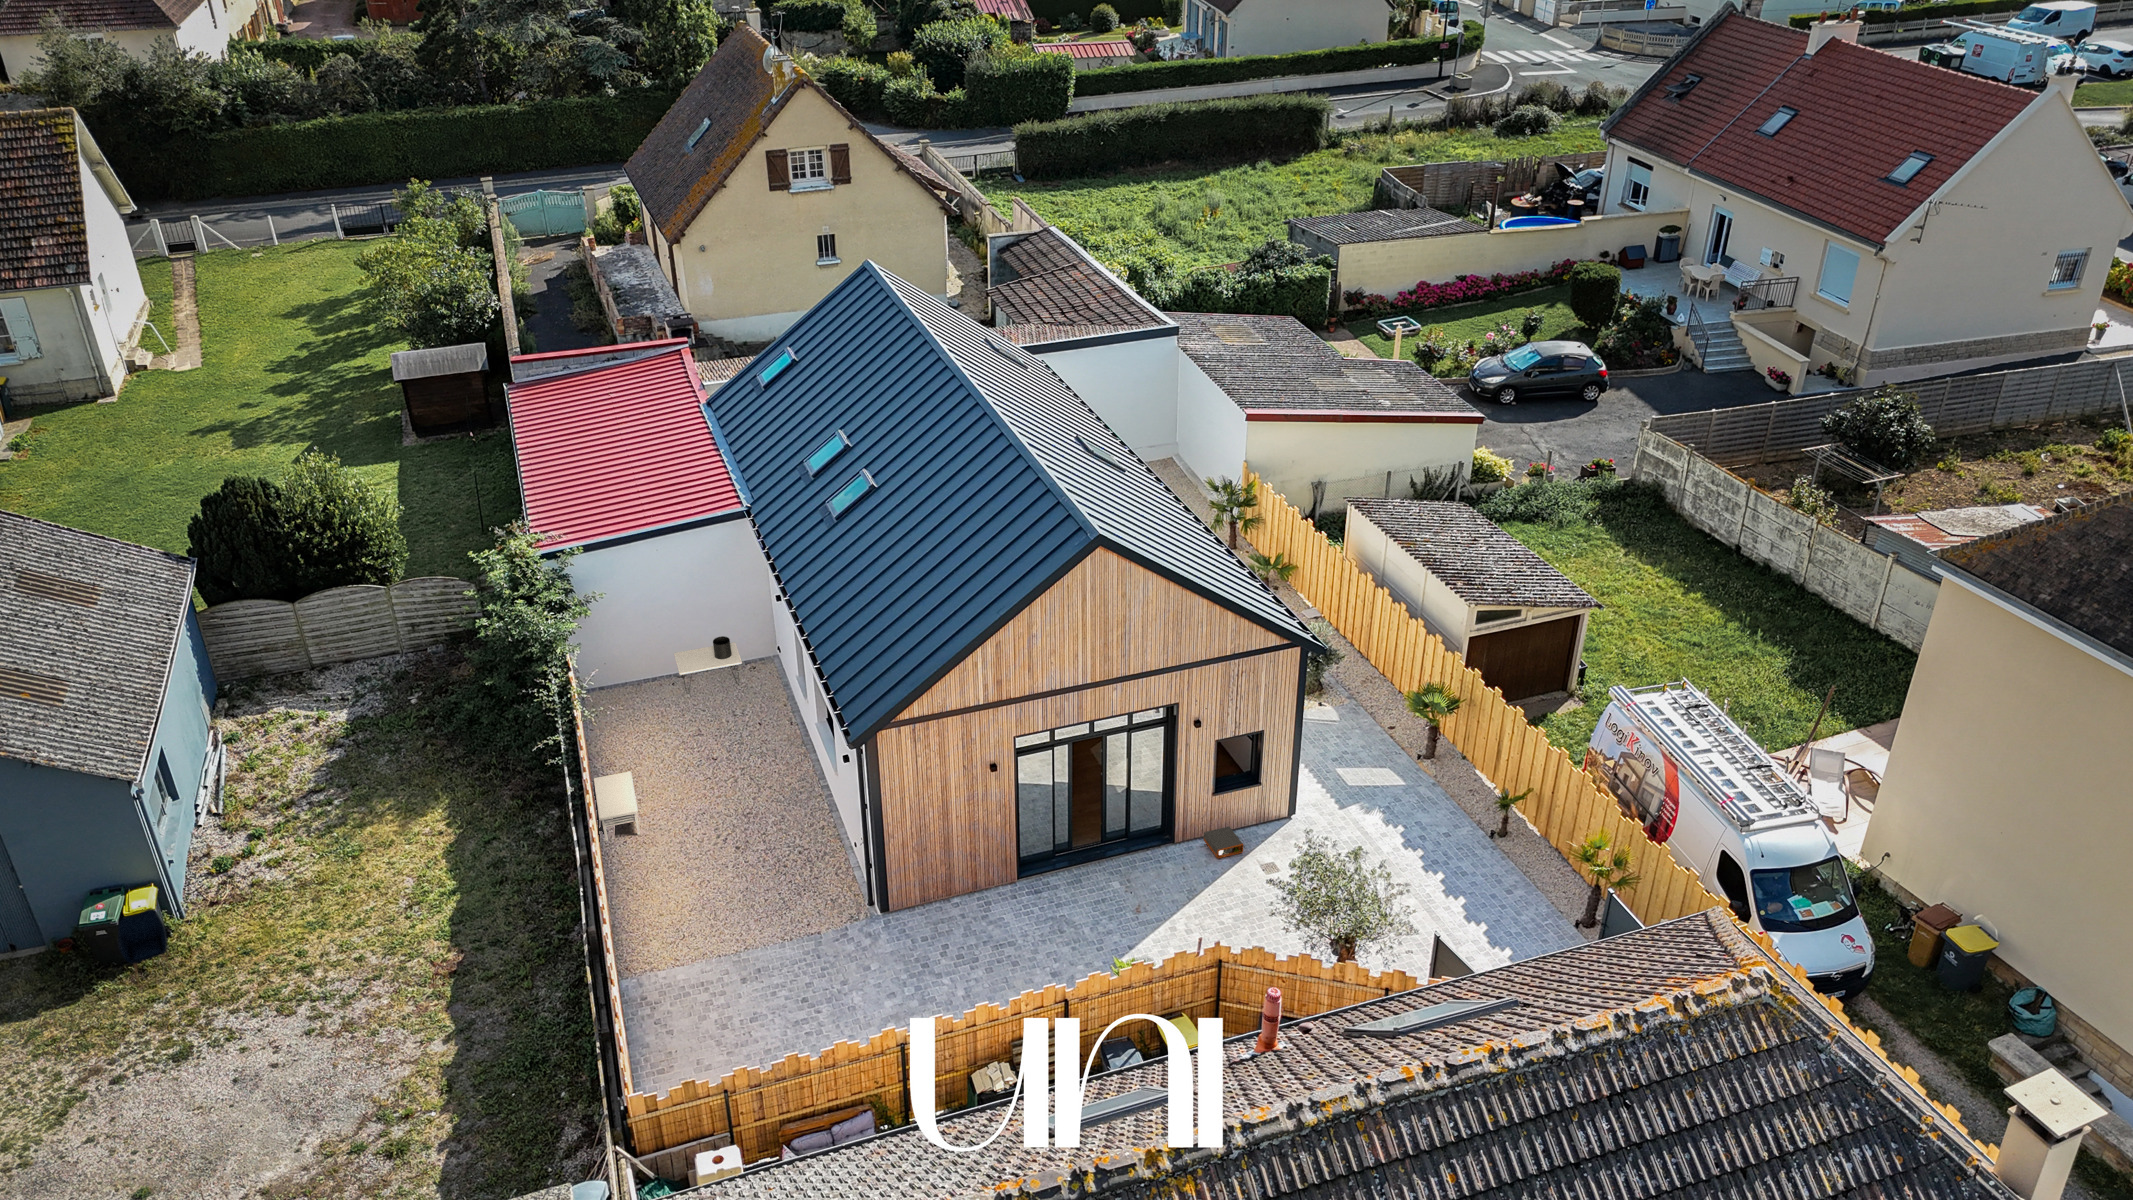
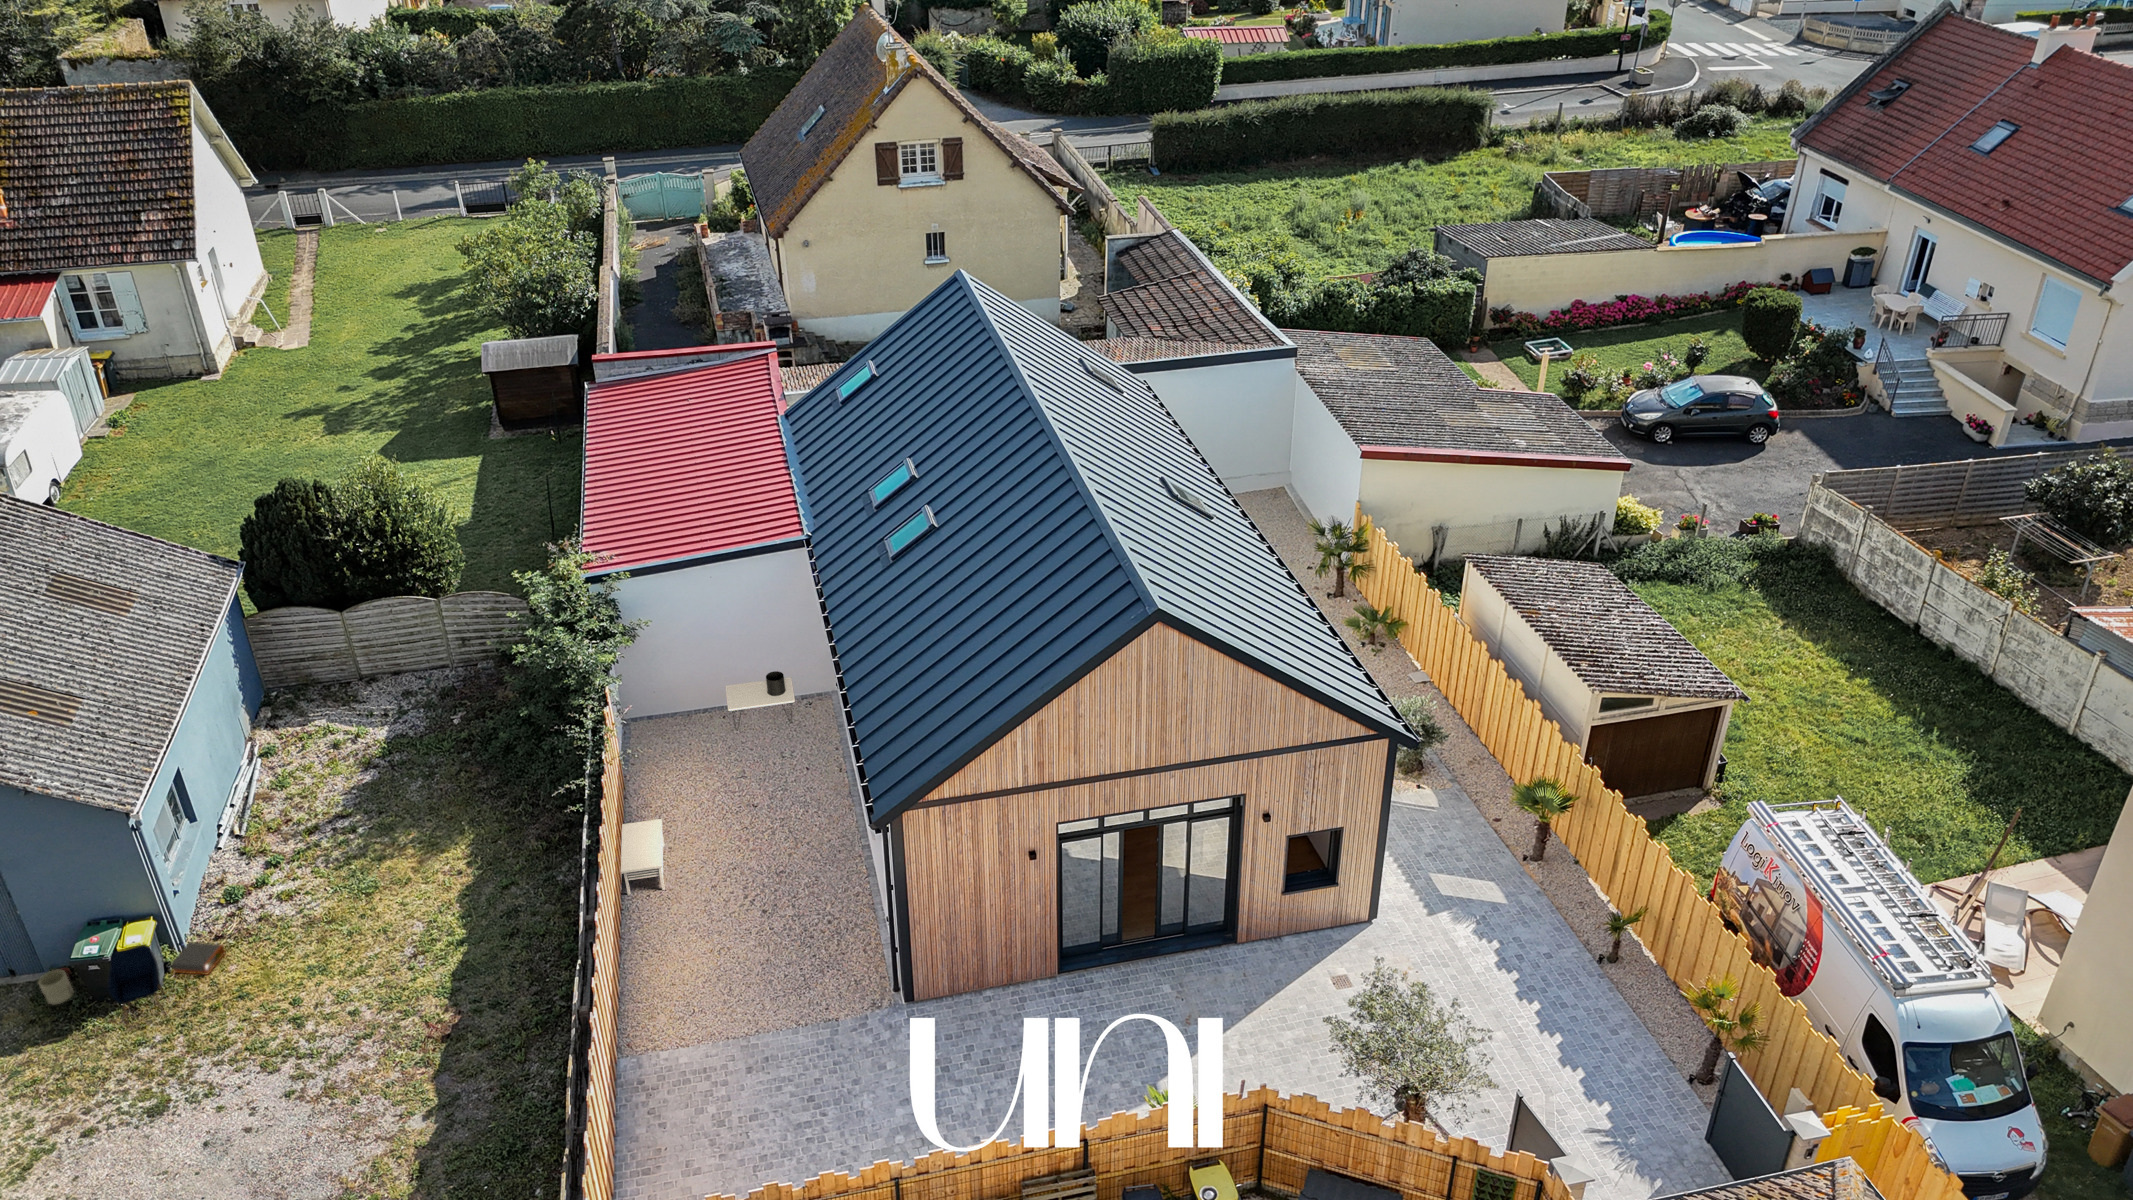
storage box: present [1204,827,1243,858] -> present [171,942,226,975]
planter: none [46,938,83,980] -> present [38,970,73,1004]

